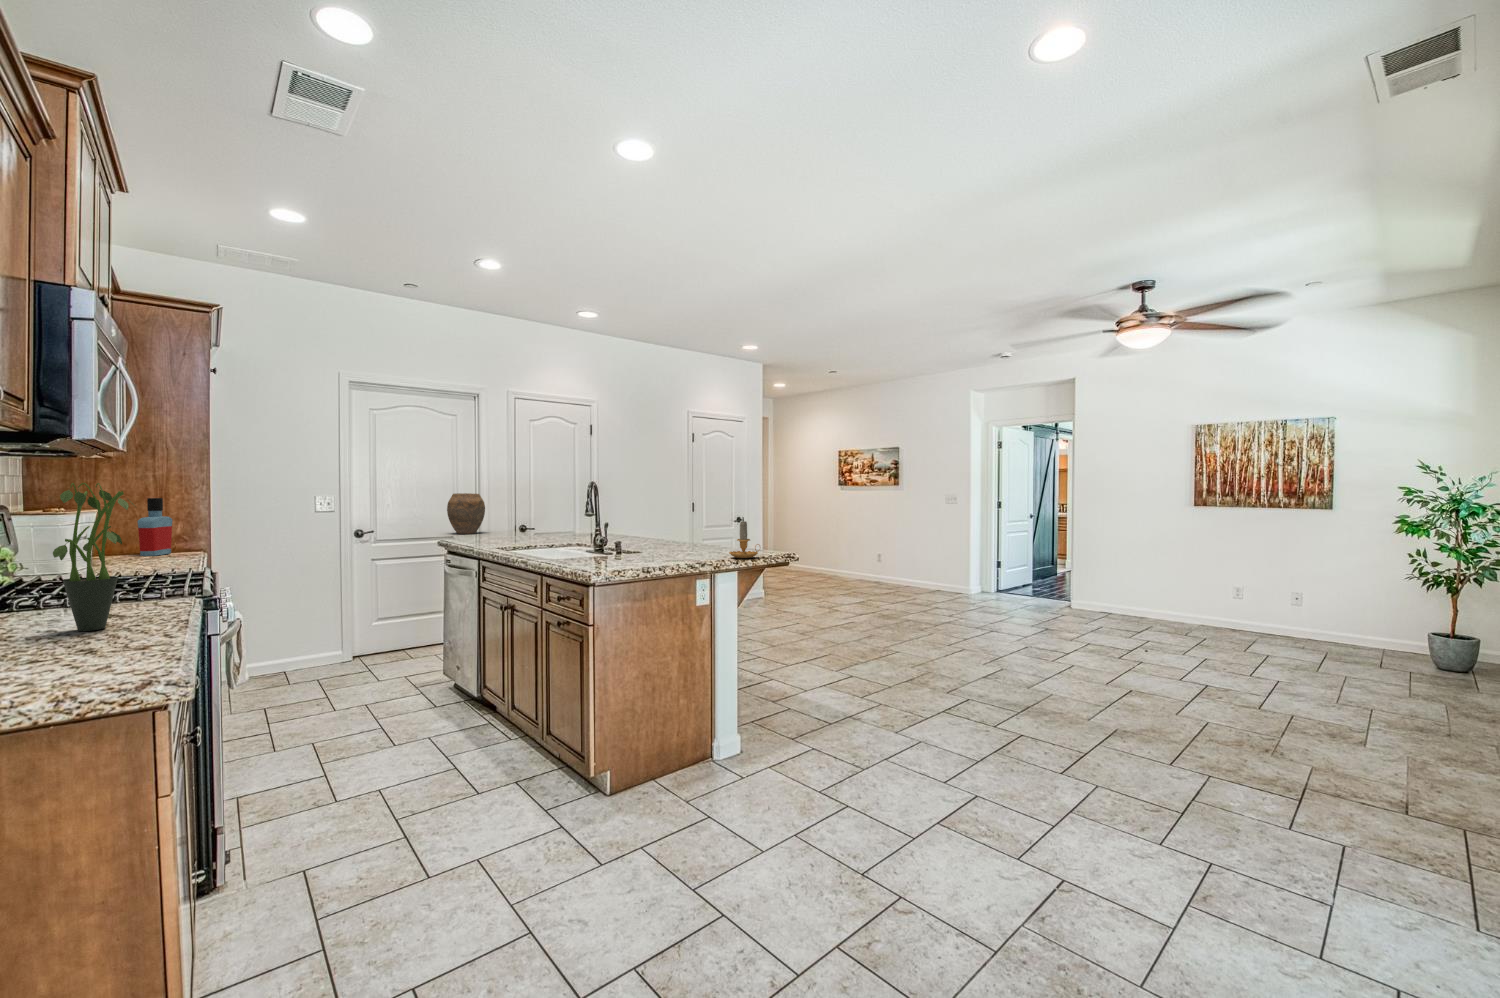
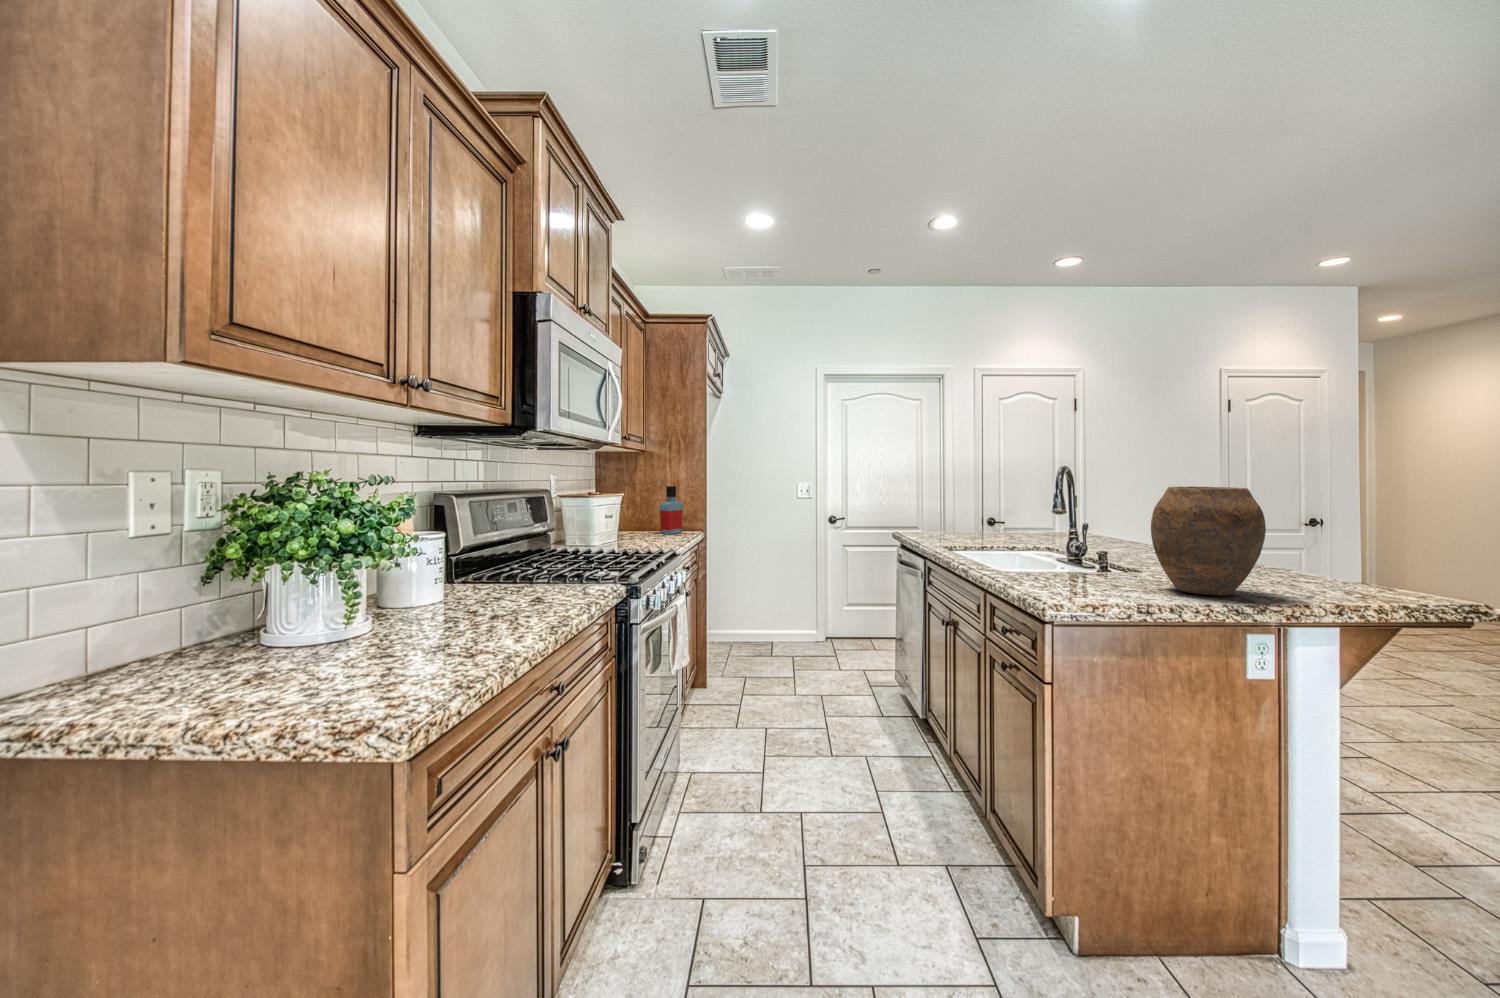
potted plant: present [53,483,133,631] -> none [472,472,541,616]
vase: present [447,493,485,534] -> present [1151,486,1266,596]
candle: present [729,521,760,558] -> none [1320,535,1401,607]

